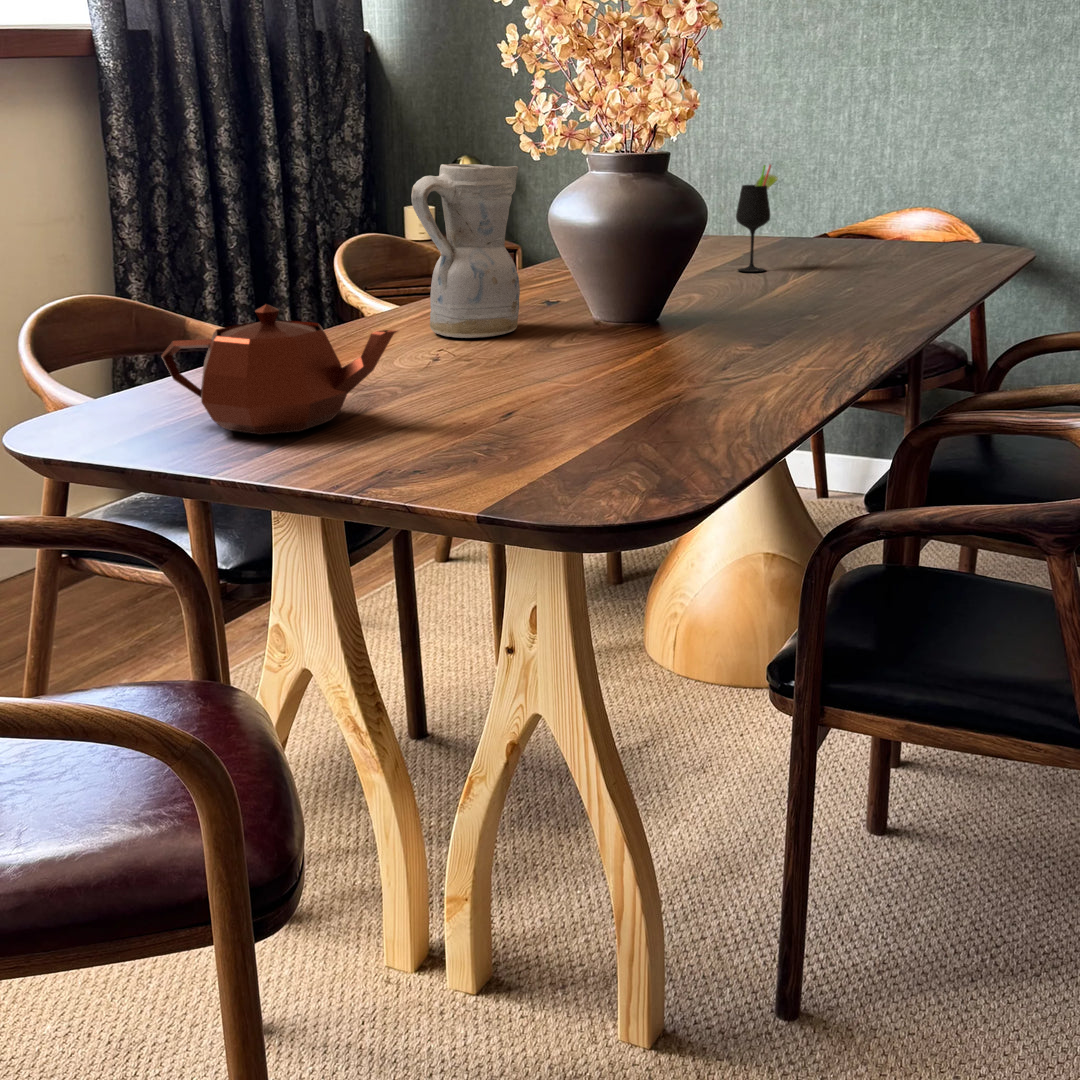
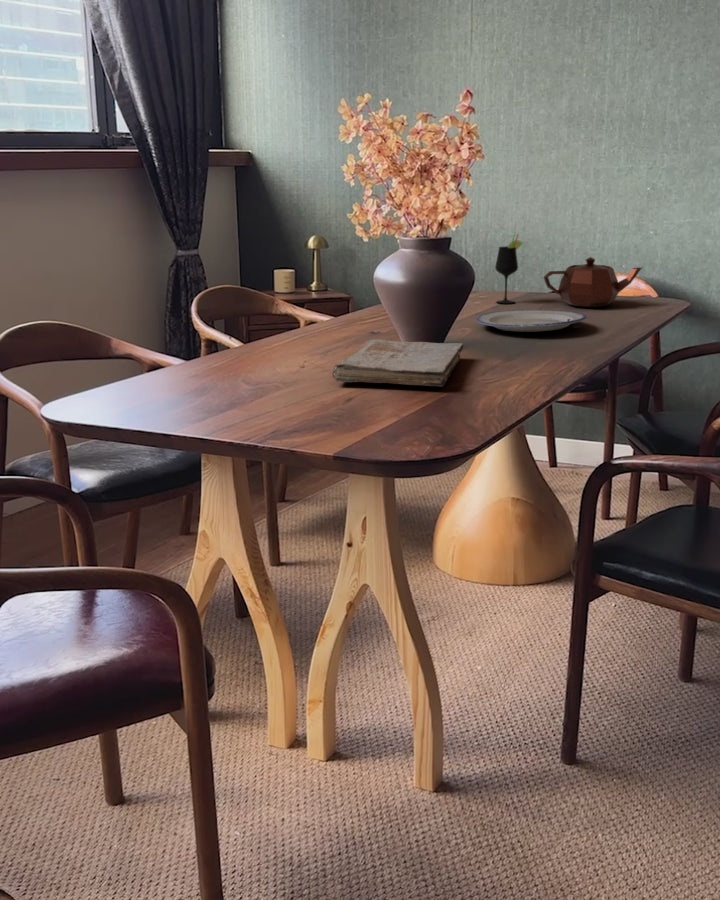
ceramic pitcher: present [411,164,520,338] -> none [288,240,355,349]
plate: none [709,278,881,308] -> present [476,310,587,332]
teapot: present [161,304,397,435] -> present [544,257,642,307]
book: none [480,320,691,388] -> present [332,339,463,386]

